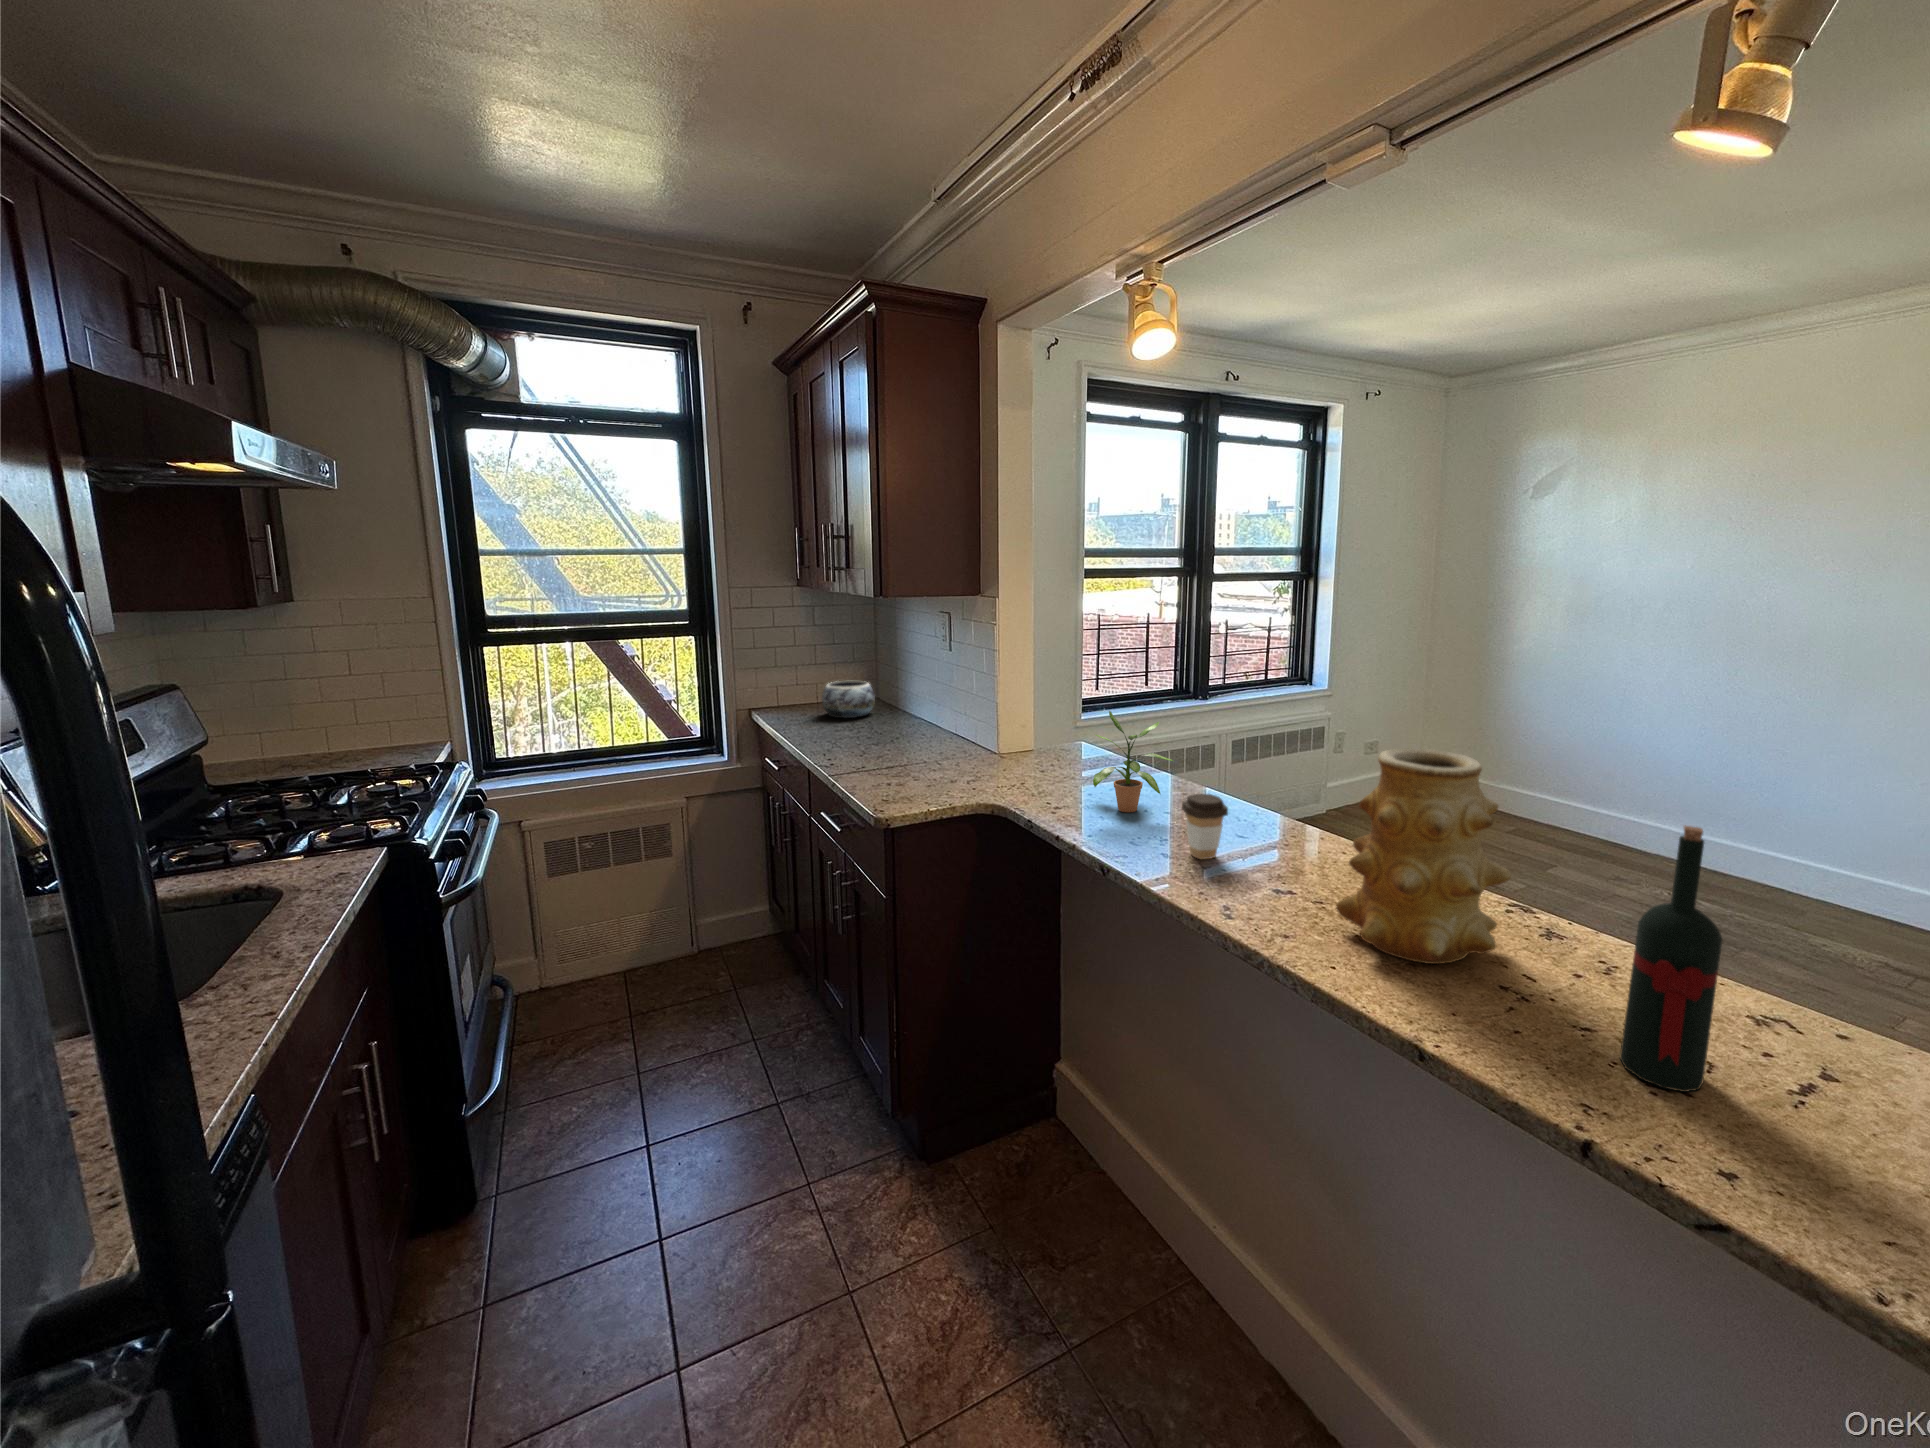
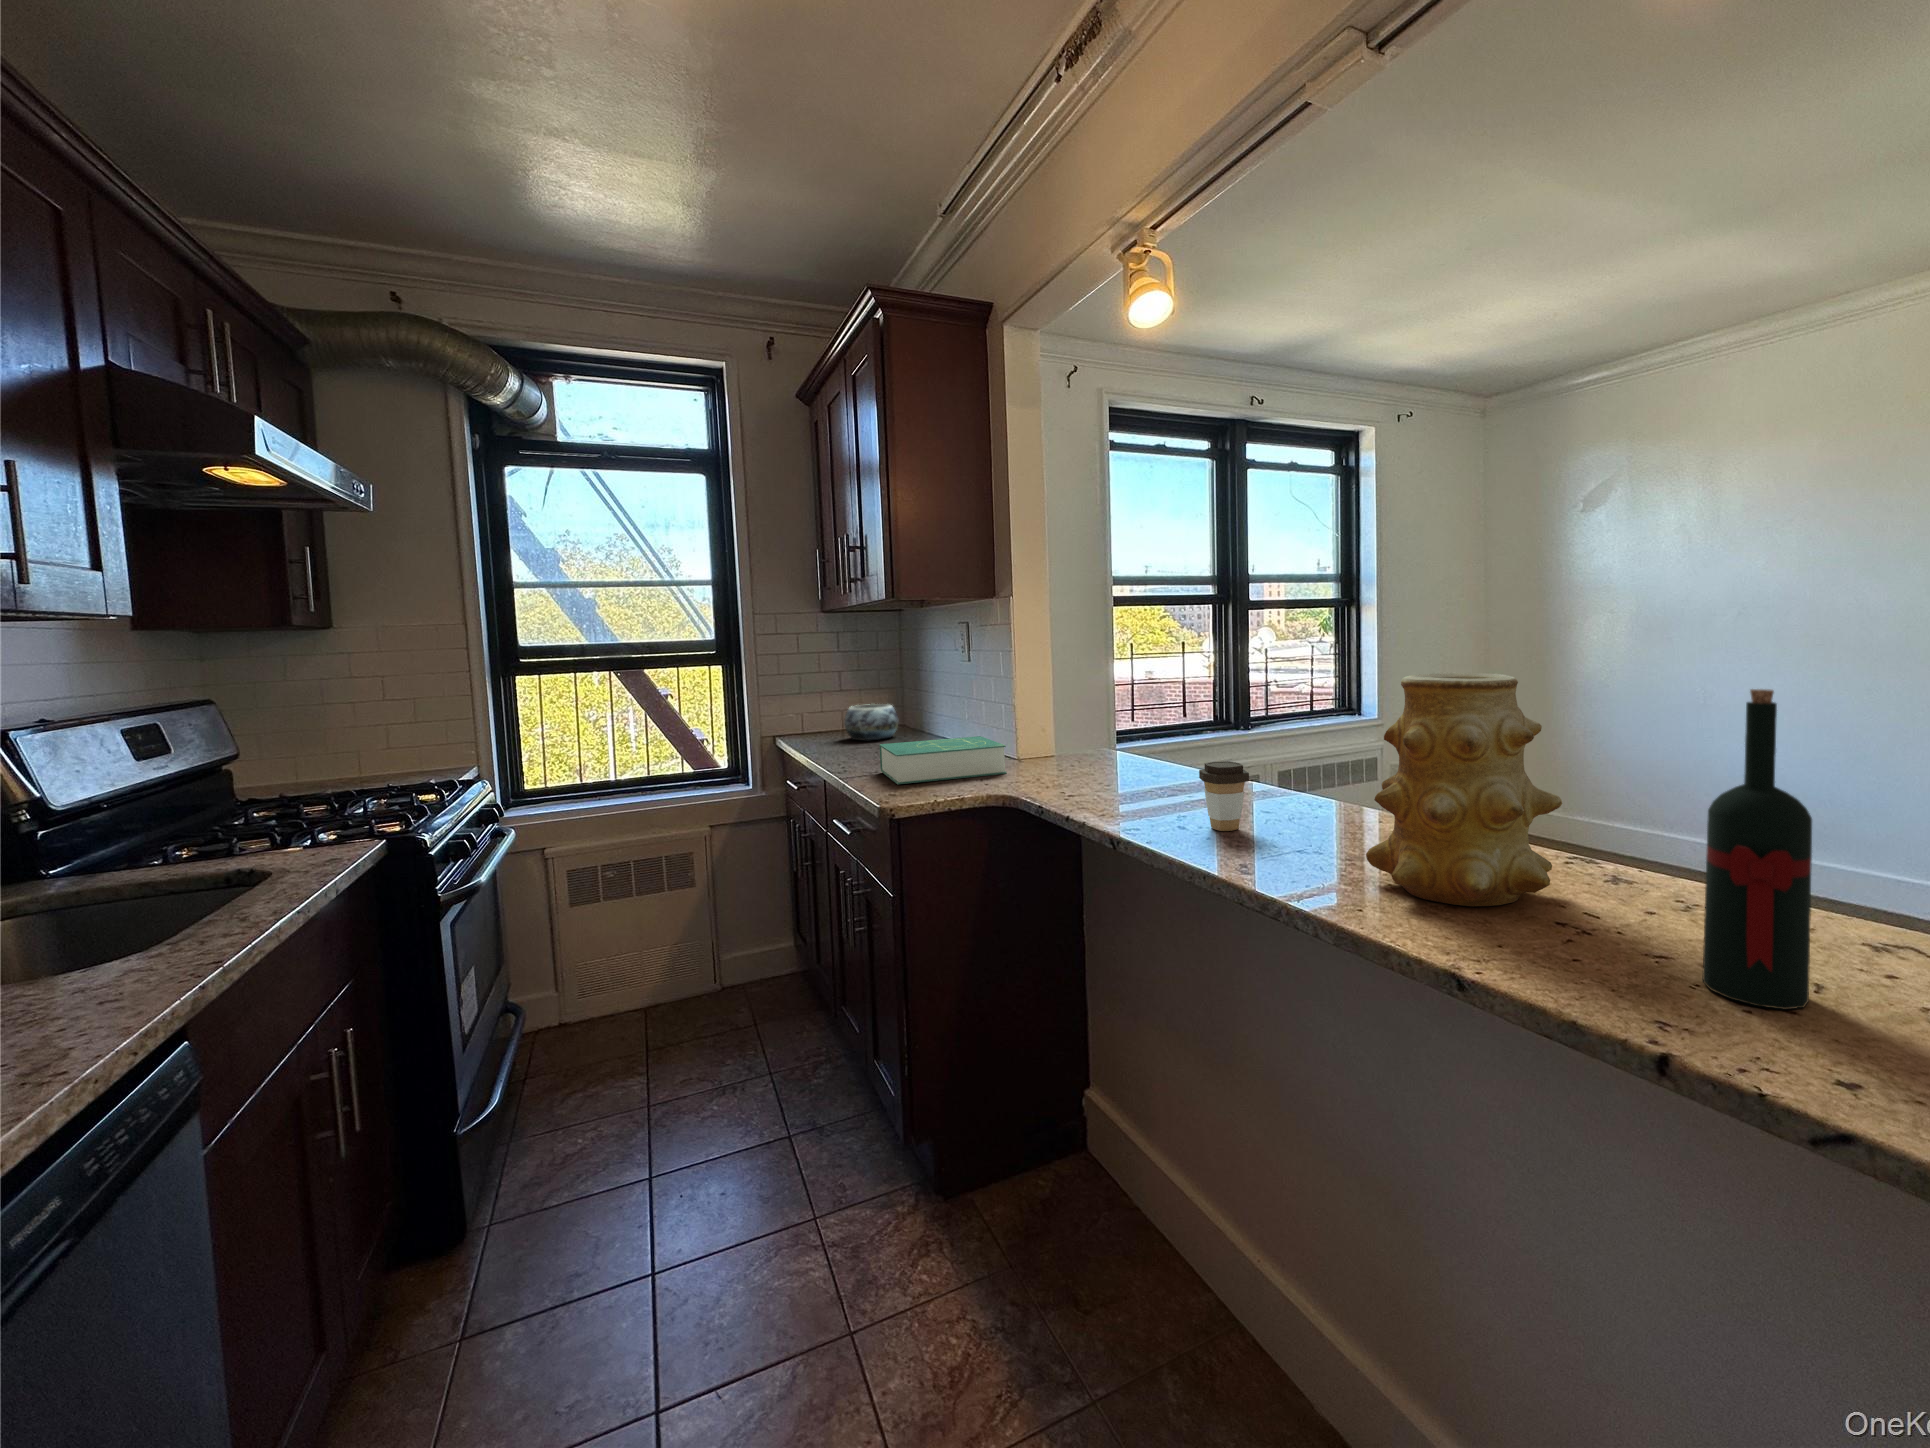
potted plant: present [1093,711,1173,812] -> none [1107,687,1197,798]
book: none [866,730,990,784] -> present [880,736,1007,784]

